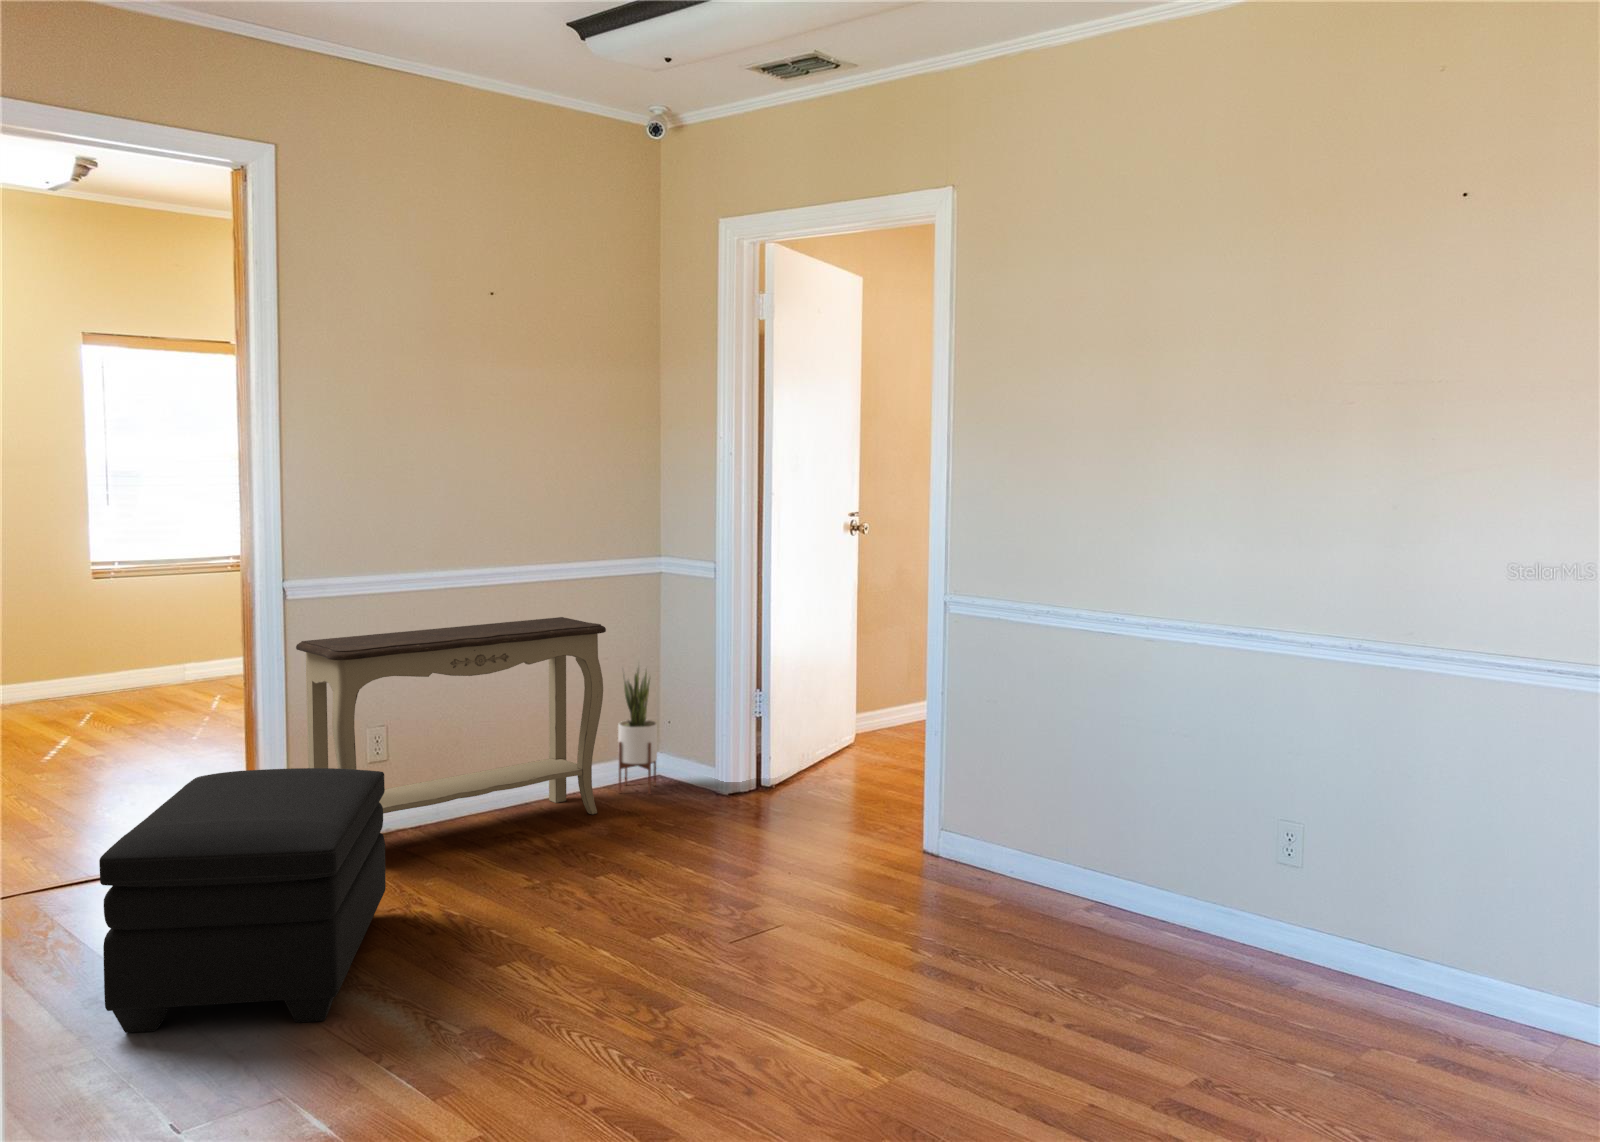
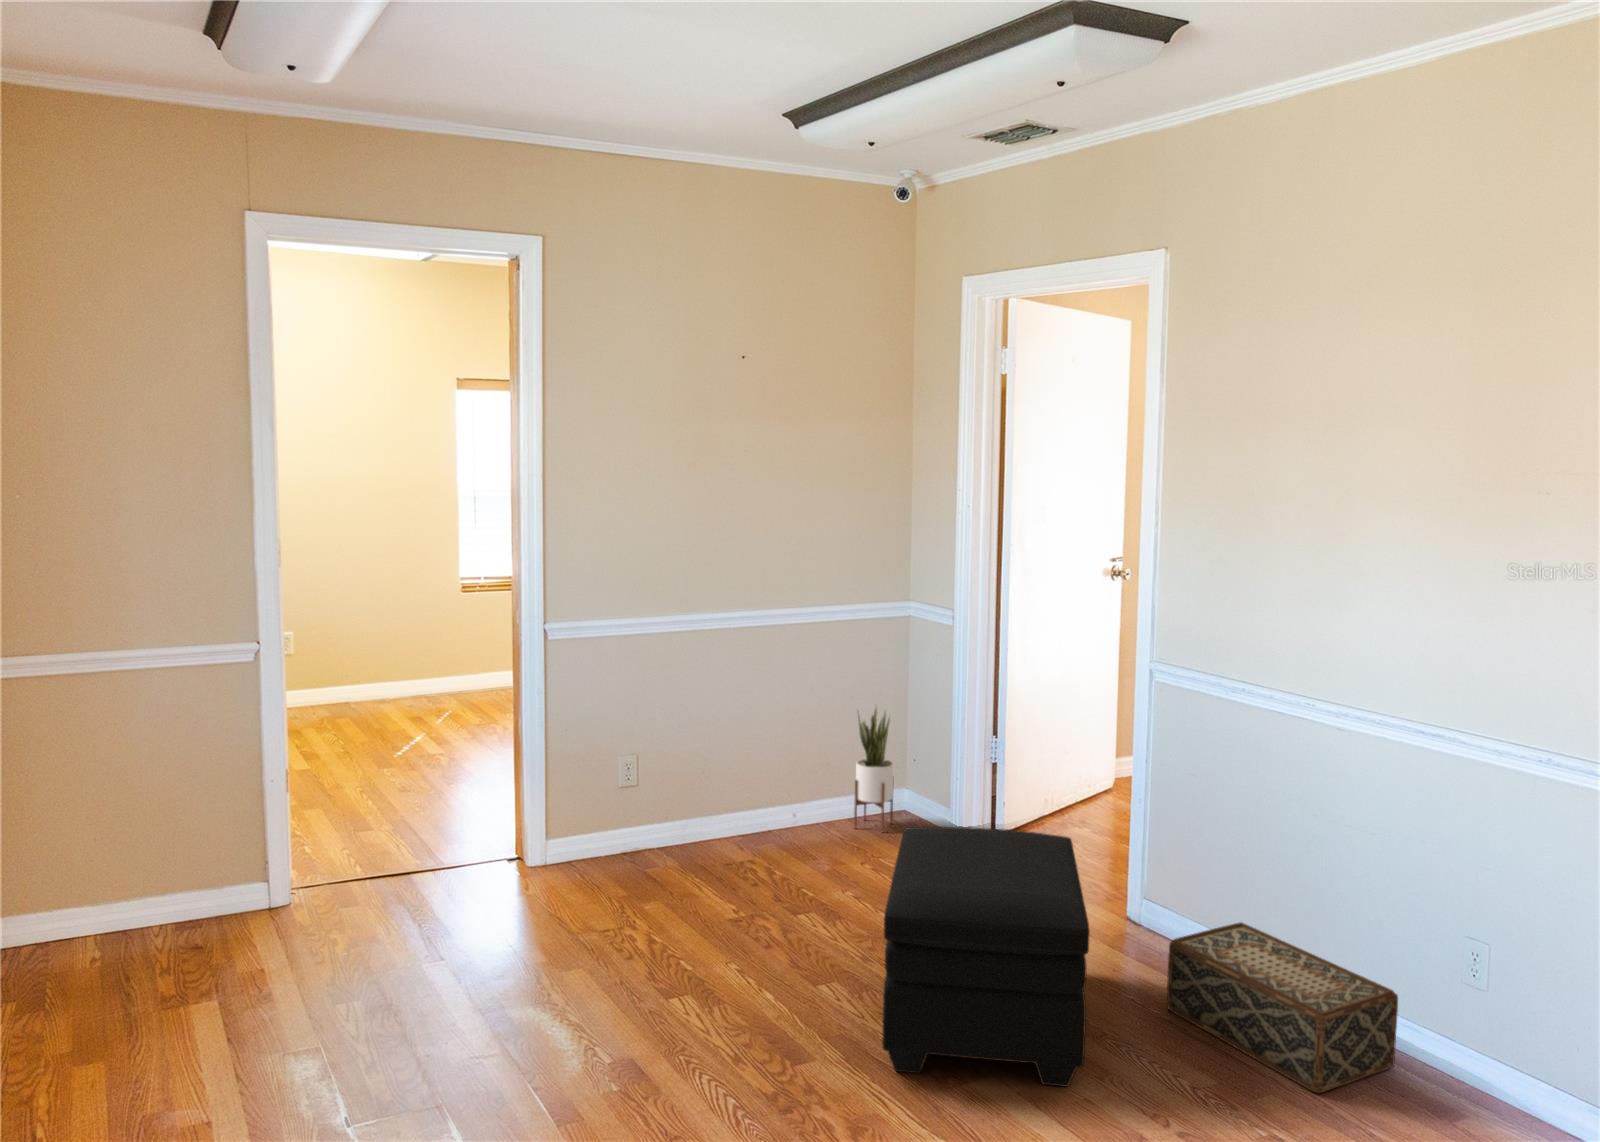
console table: present [296,617,606,815] -> none [556,659,835,884]
ottoman: present [99,768,386,1033] -> present [882,827,1090,1087]
woven basket: none [991,827,1201,964] -> present [1167,922,1398,1093]

